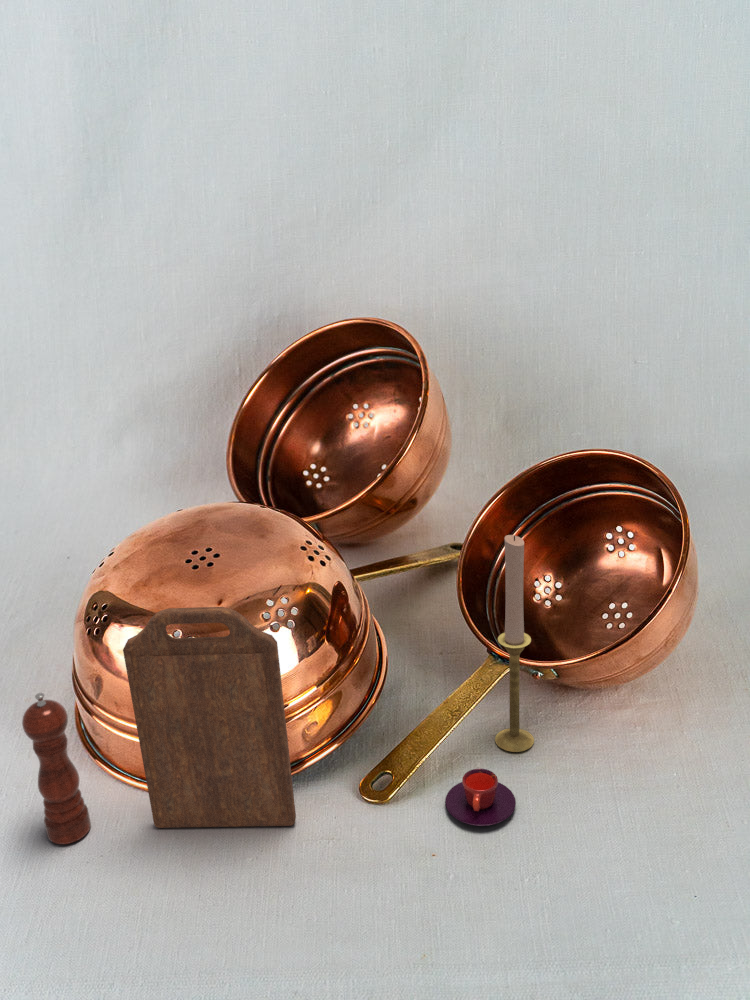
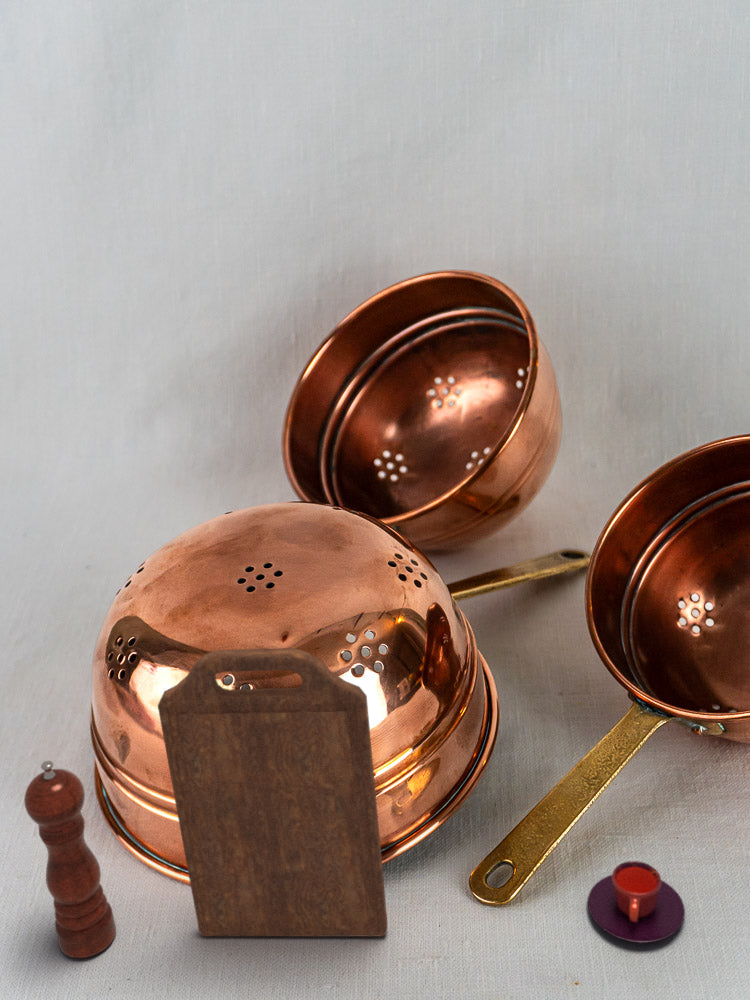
candlestick: present [495,535,534,752] -> none [645,546,698,834]

